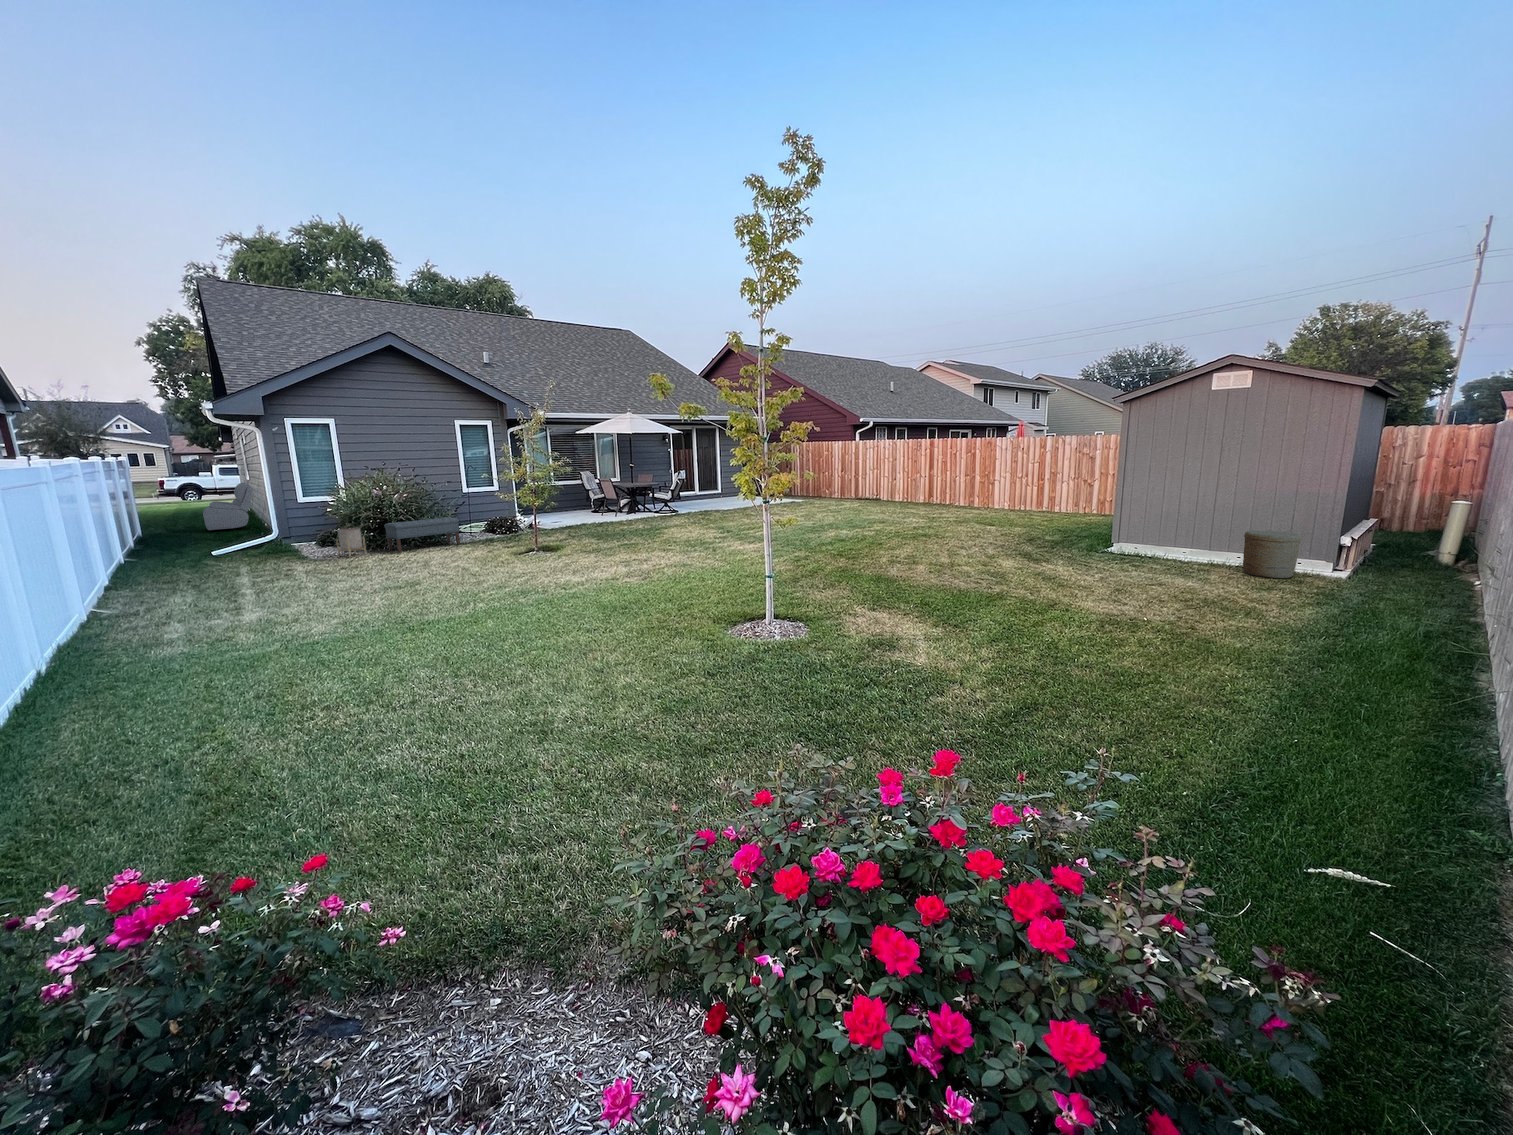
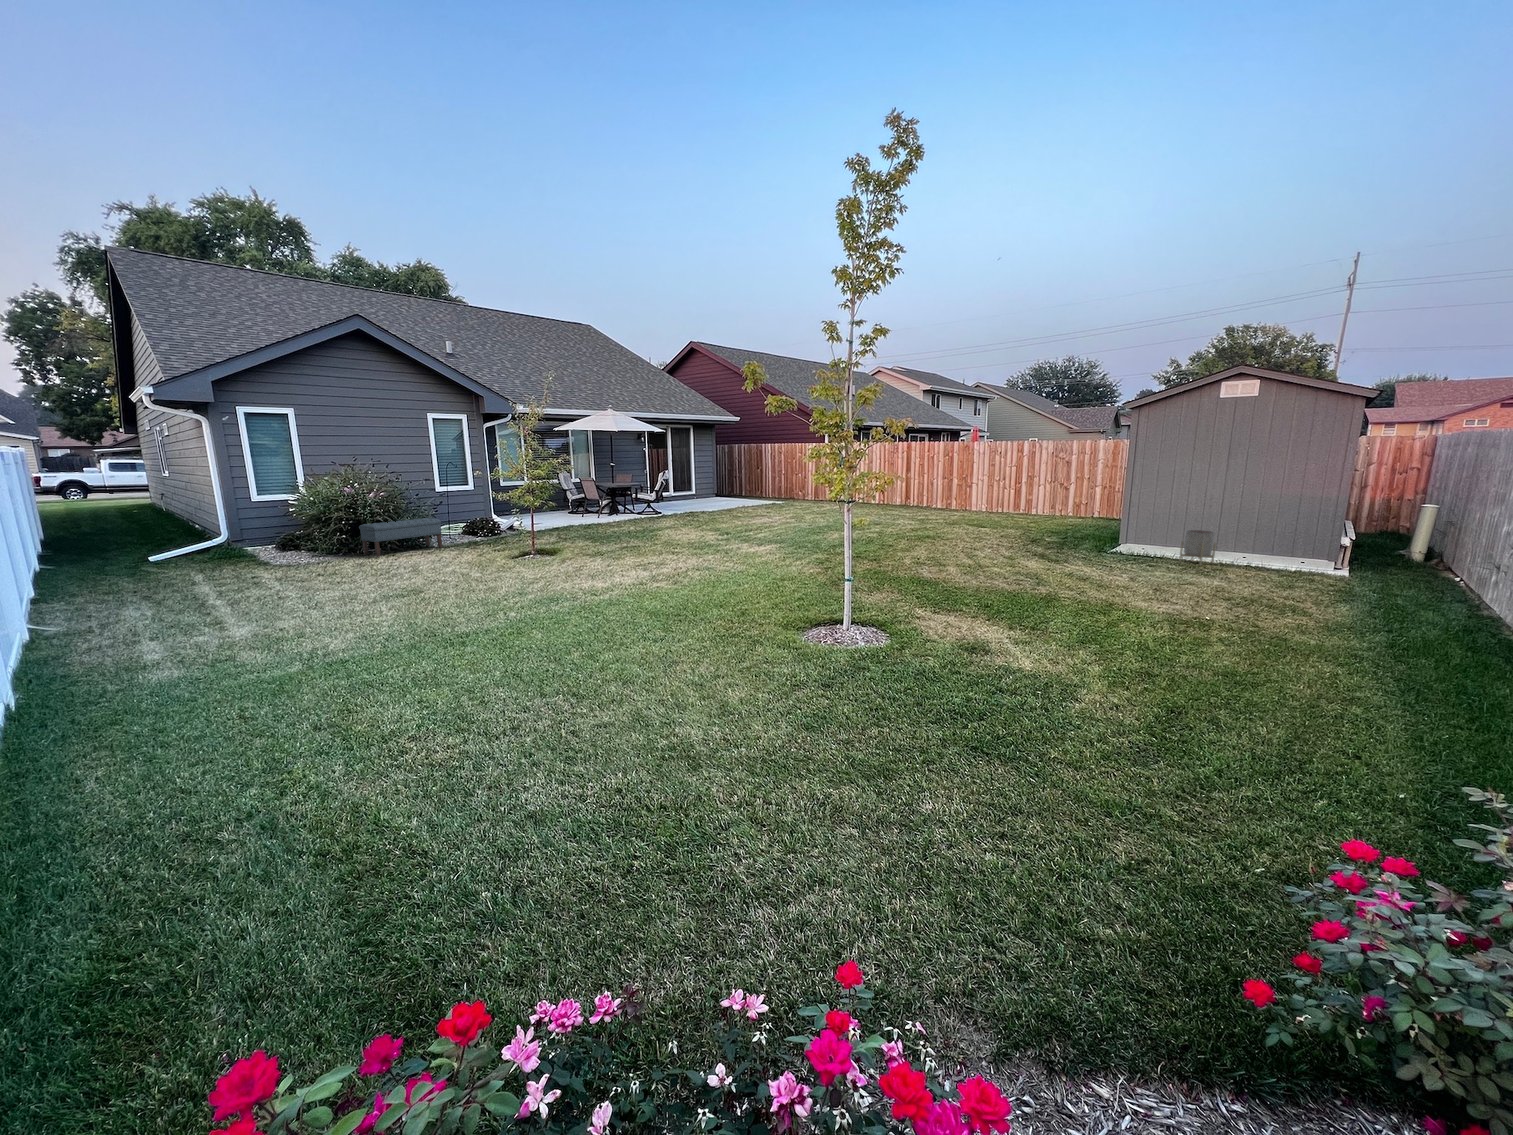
chair: present [203,483,252,531] -> none [118,479,179,534]
planter: present [336,528,366,556] -> present [1179,530,1216,565]
basket: present [1243,531,1301,578] -> none [1253,531,1308,575]

